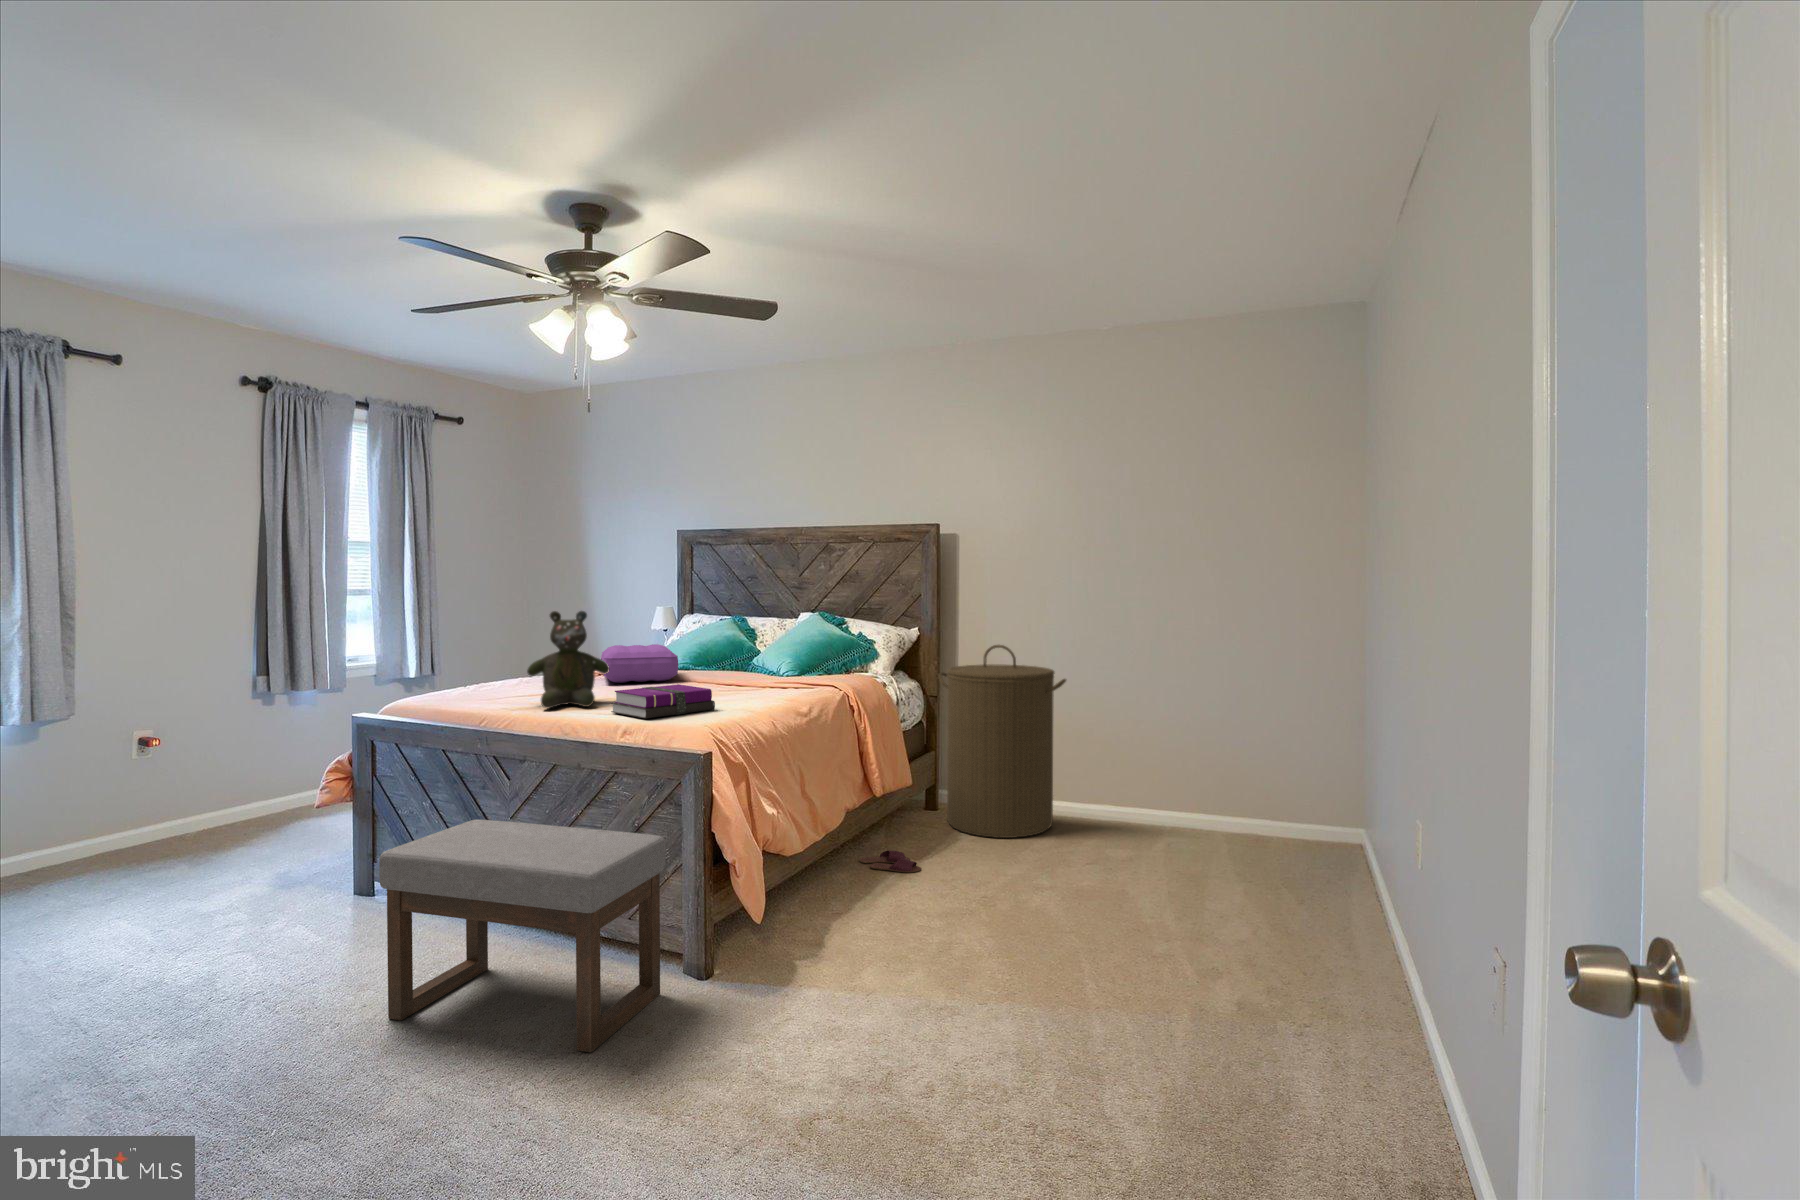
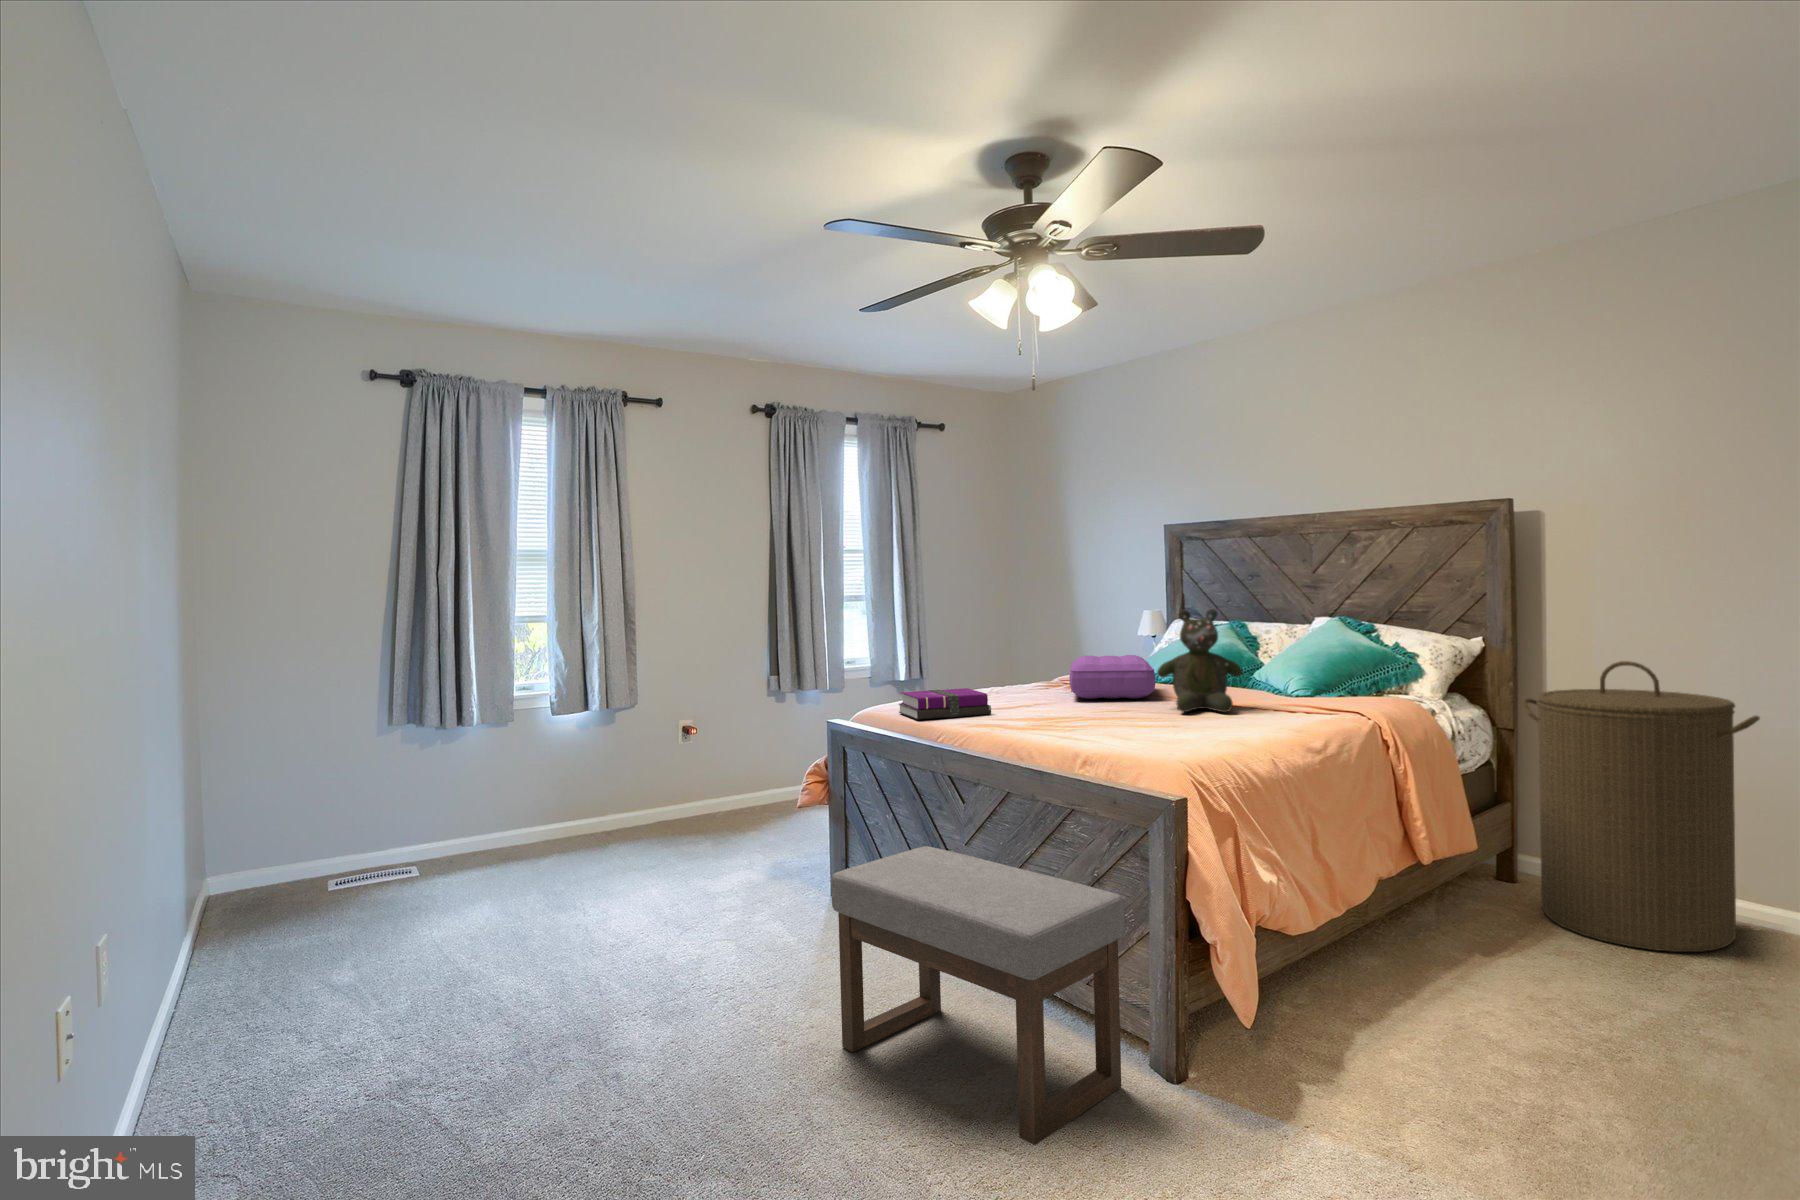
teddy bear: present [527,611,609,708] -> present [1157,609,1243,712]
notebook: present [611,684,715,719] -> present [899,688,991,719]
slippers: present [860,850,921,872] -> none [1401,942,1497,980]

